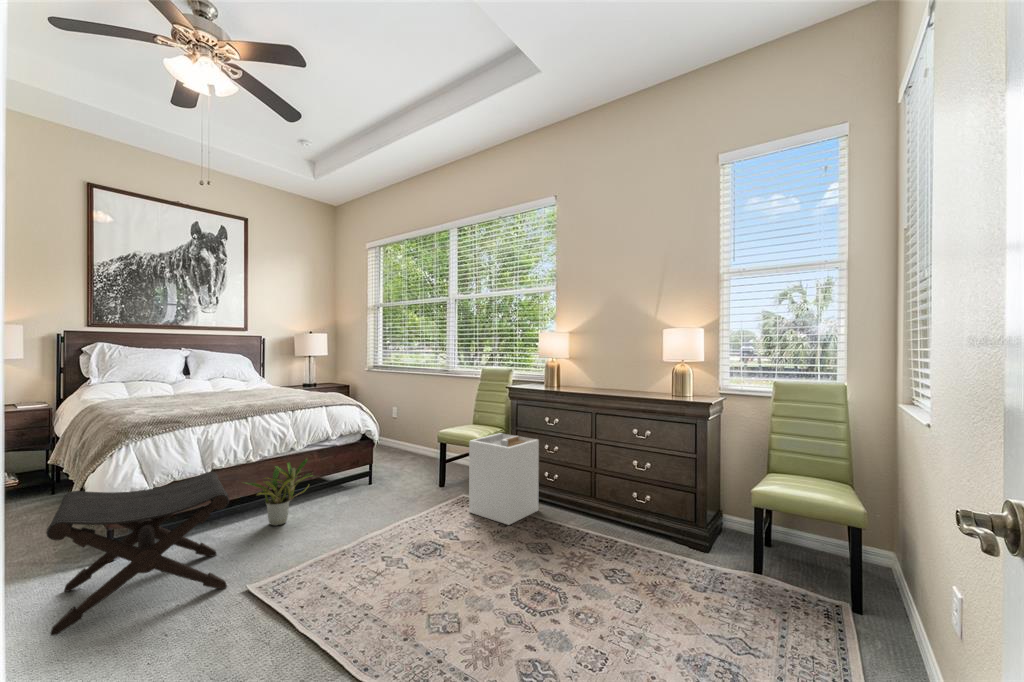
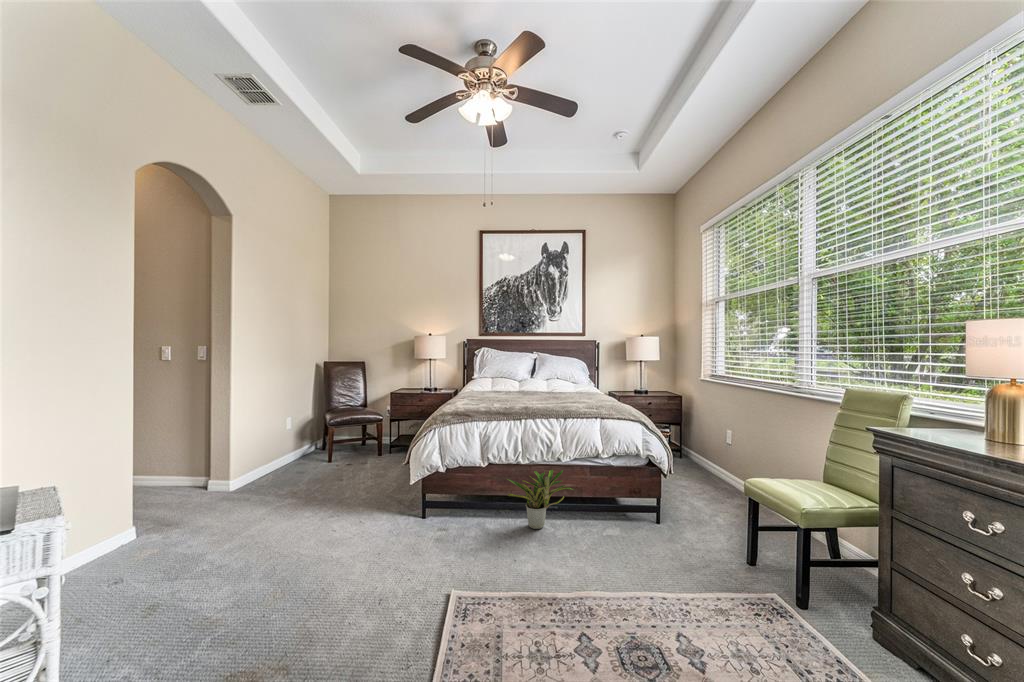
laundry hamper: present [469,433,539,525] -> none [731,493,850,641]
footstool: present [46,471,229,636] -> none [345,461,475,574]

